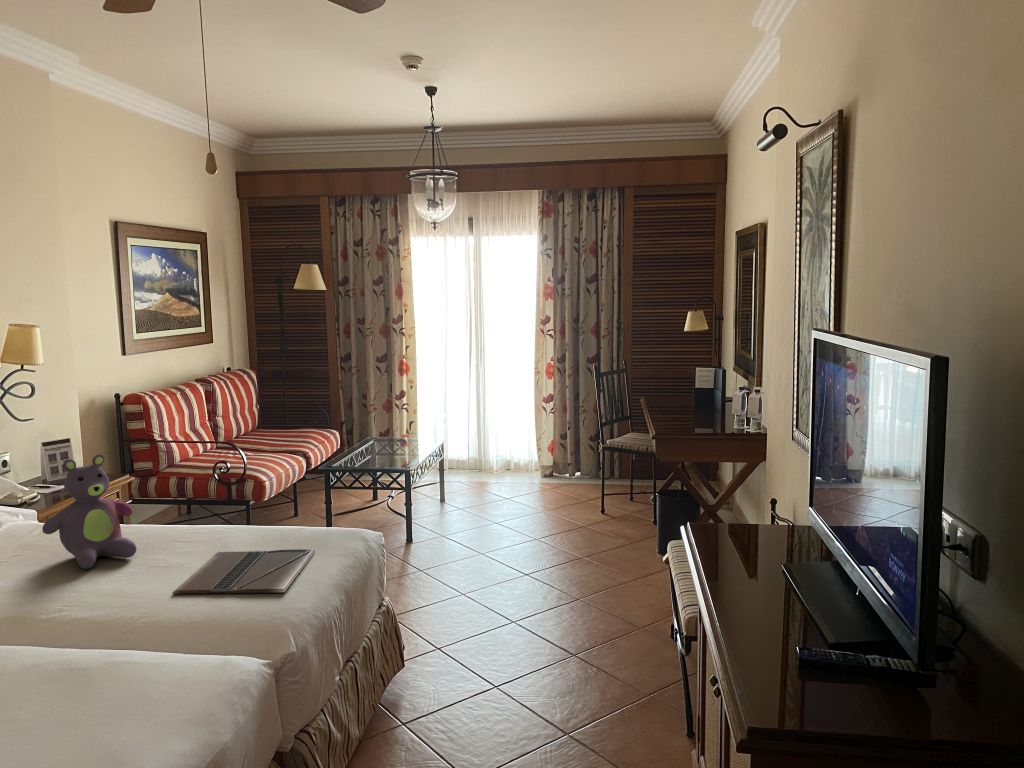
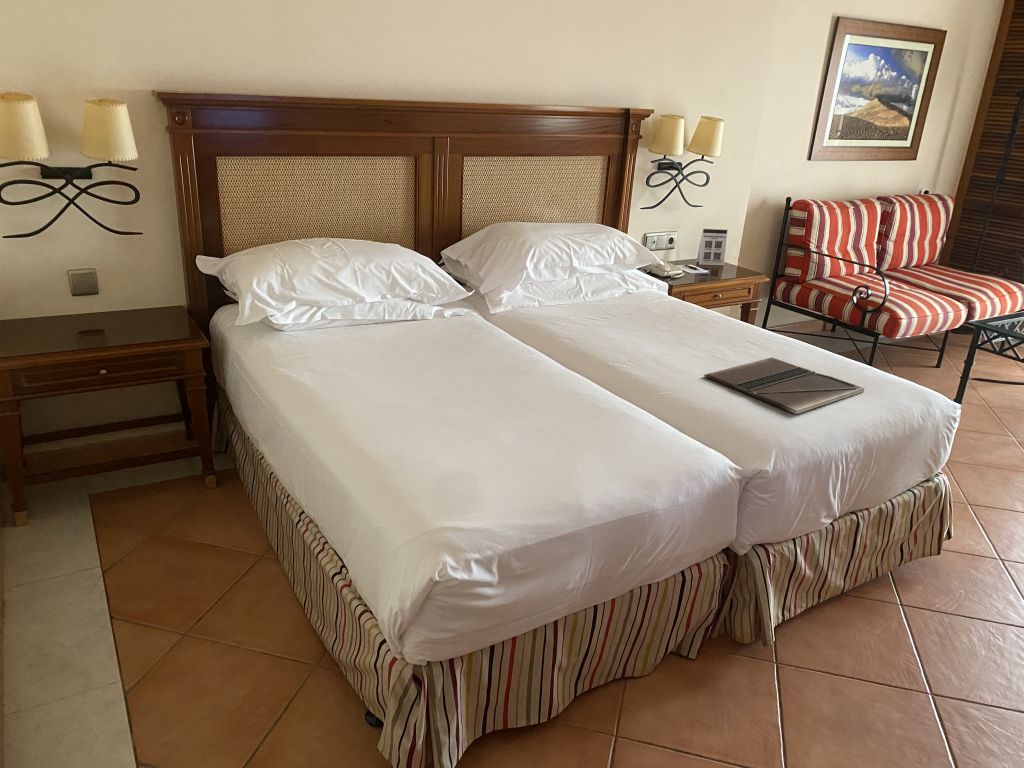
stuffed bear: present [42,455,137,569] -> none [644,236,720,336]

